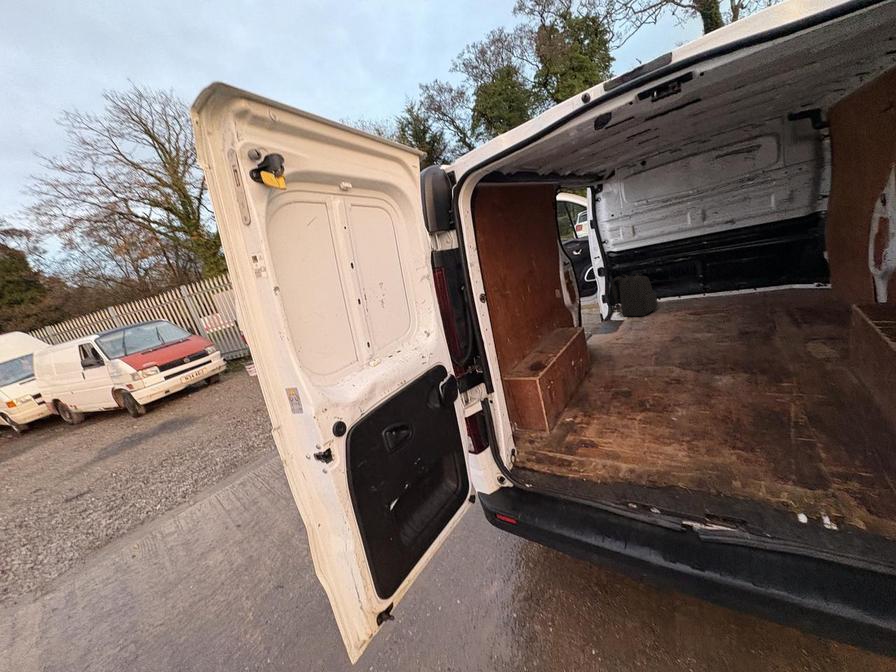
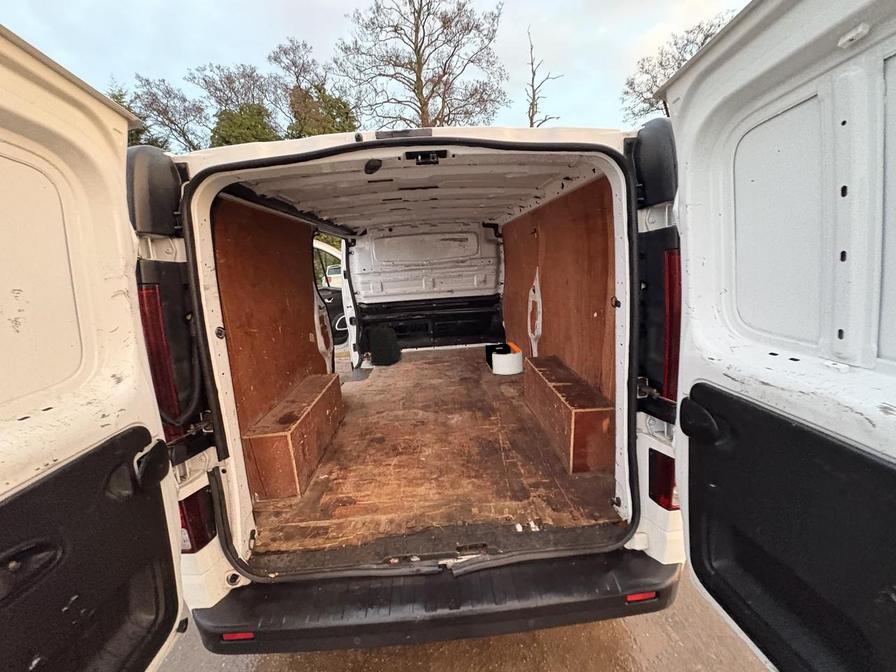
storage bin: none [774,285,834,328] -> present [485,342,523,375]

